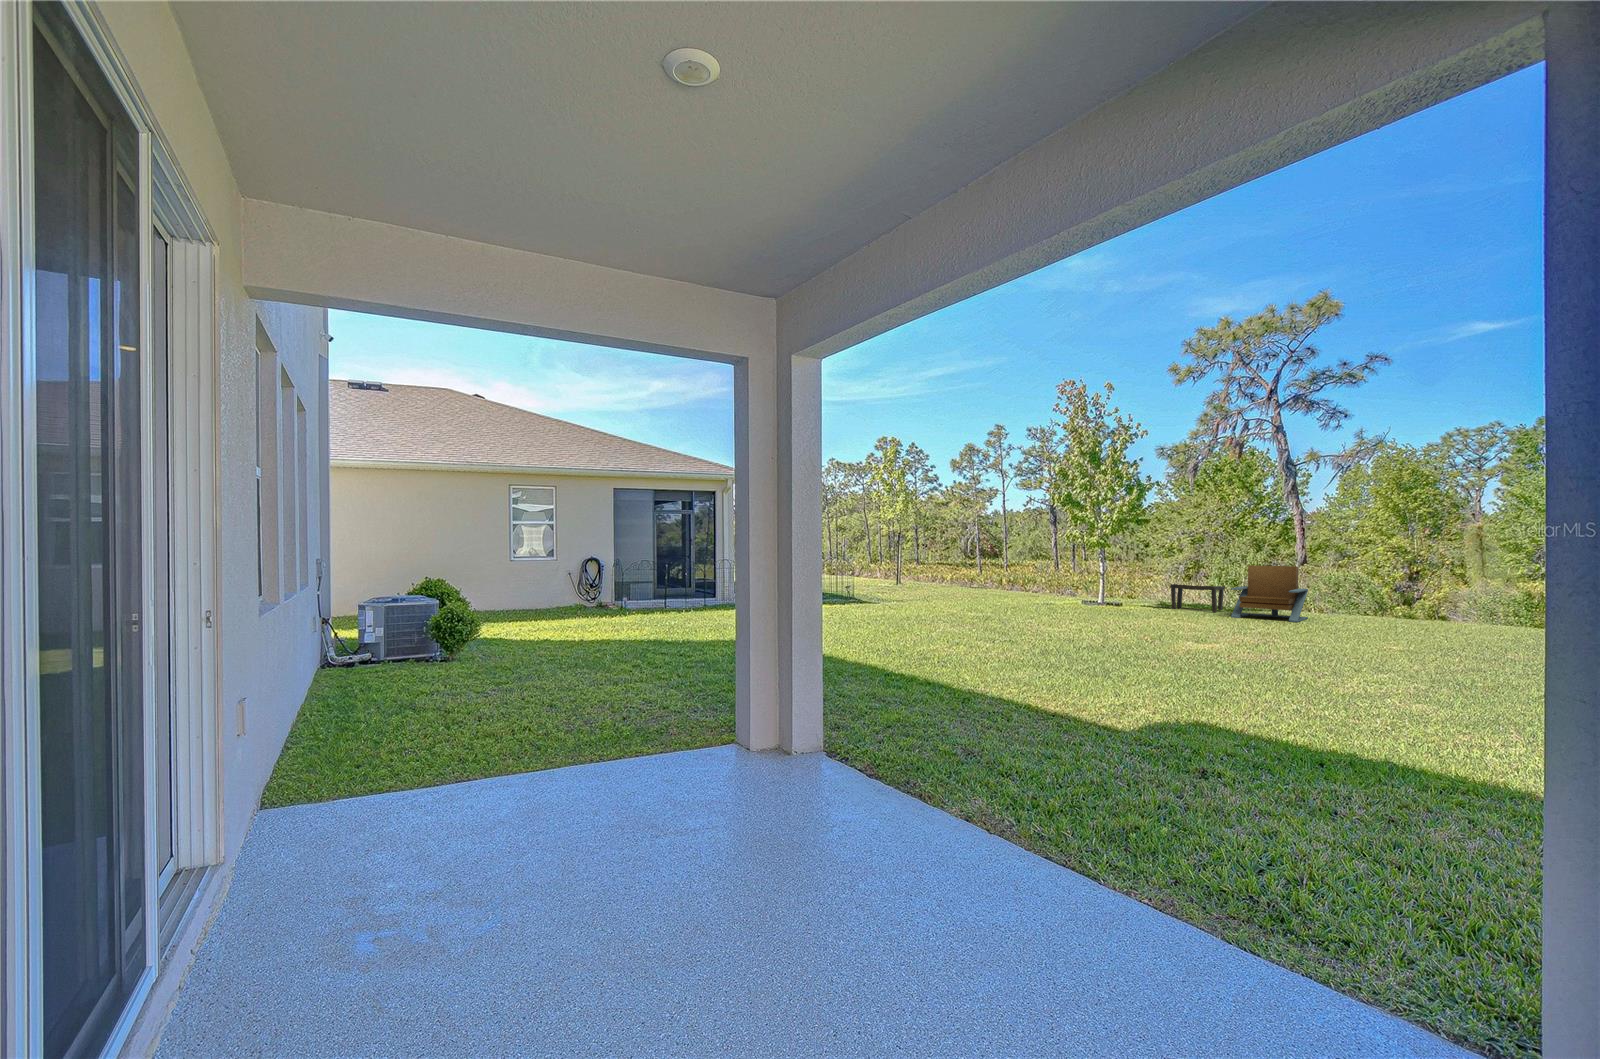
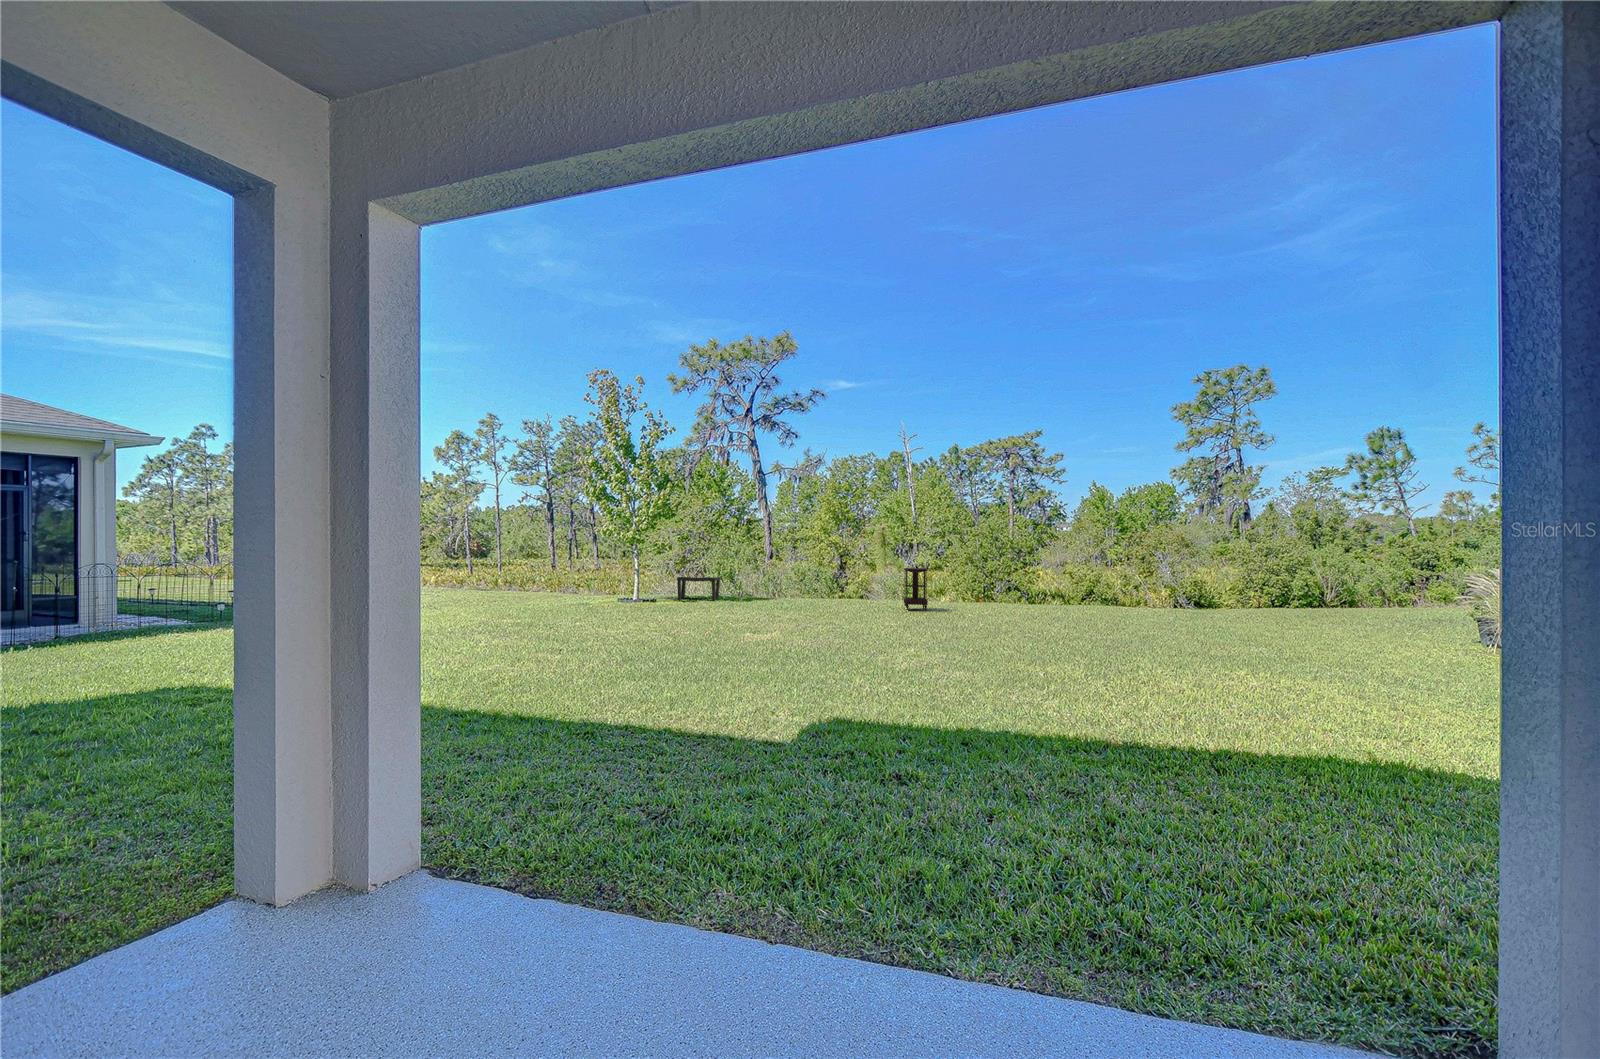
lounge chair: present [1231,565,1308,622] -> none [731,558,784,605]
side table: none [1490,583,1533,644] -> present [904,568,928,611]

